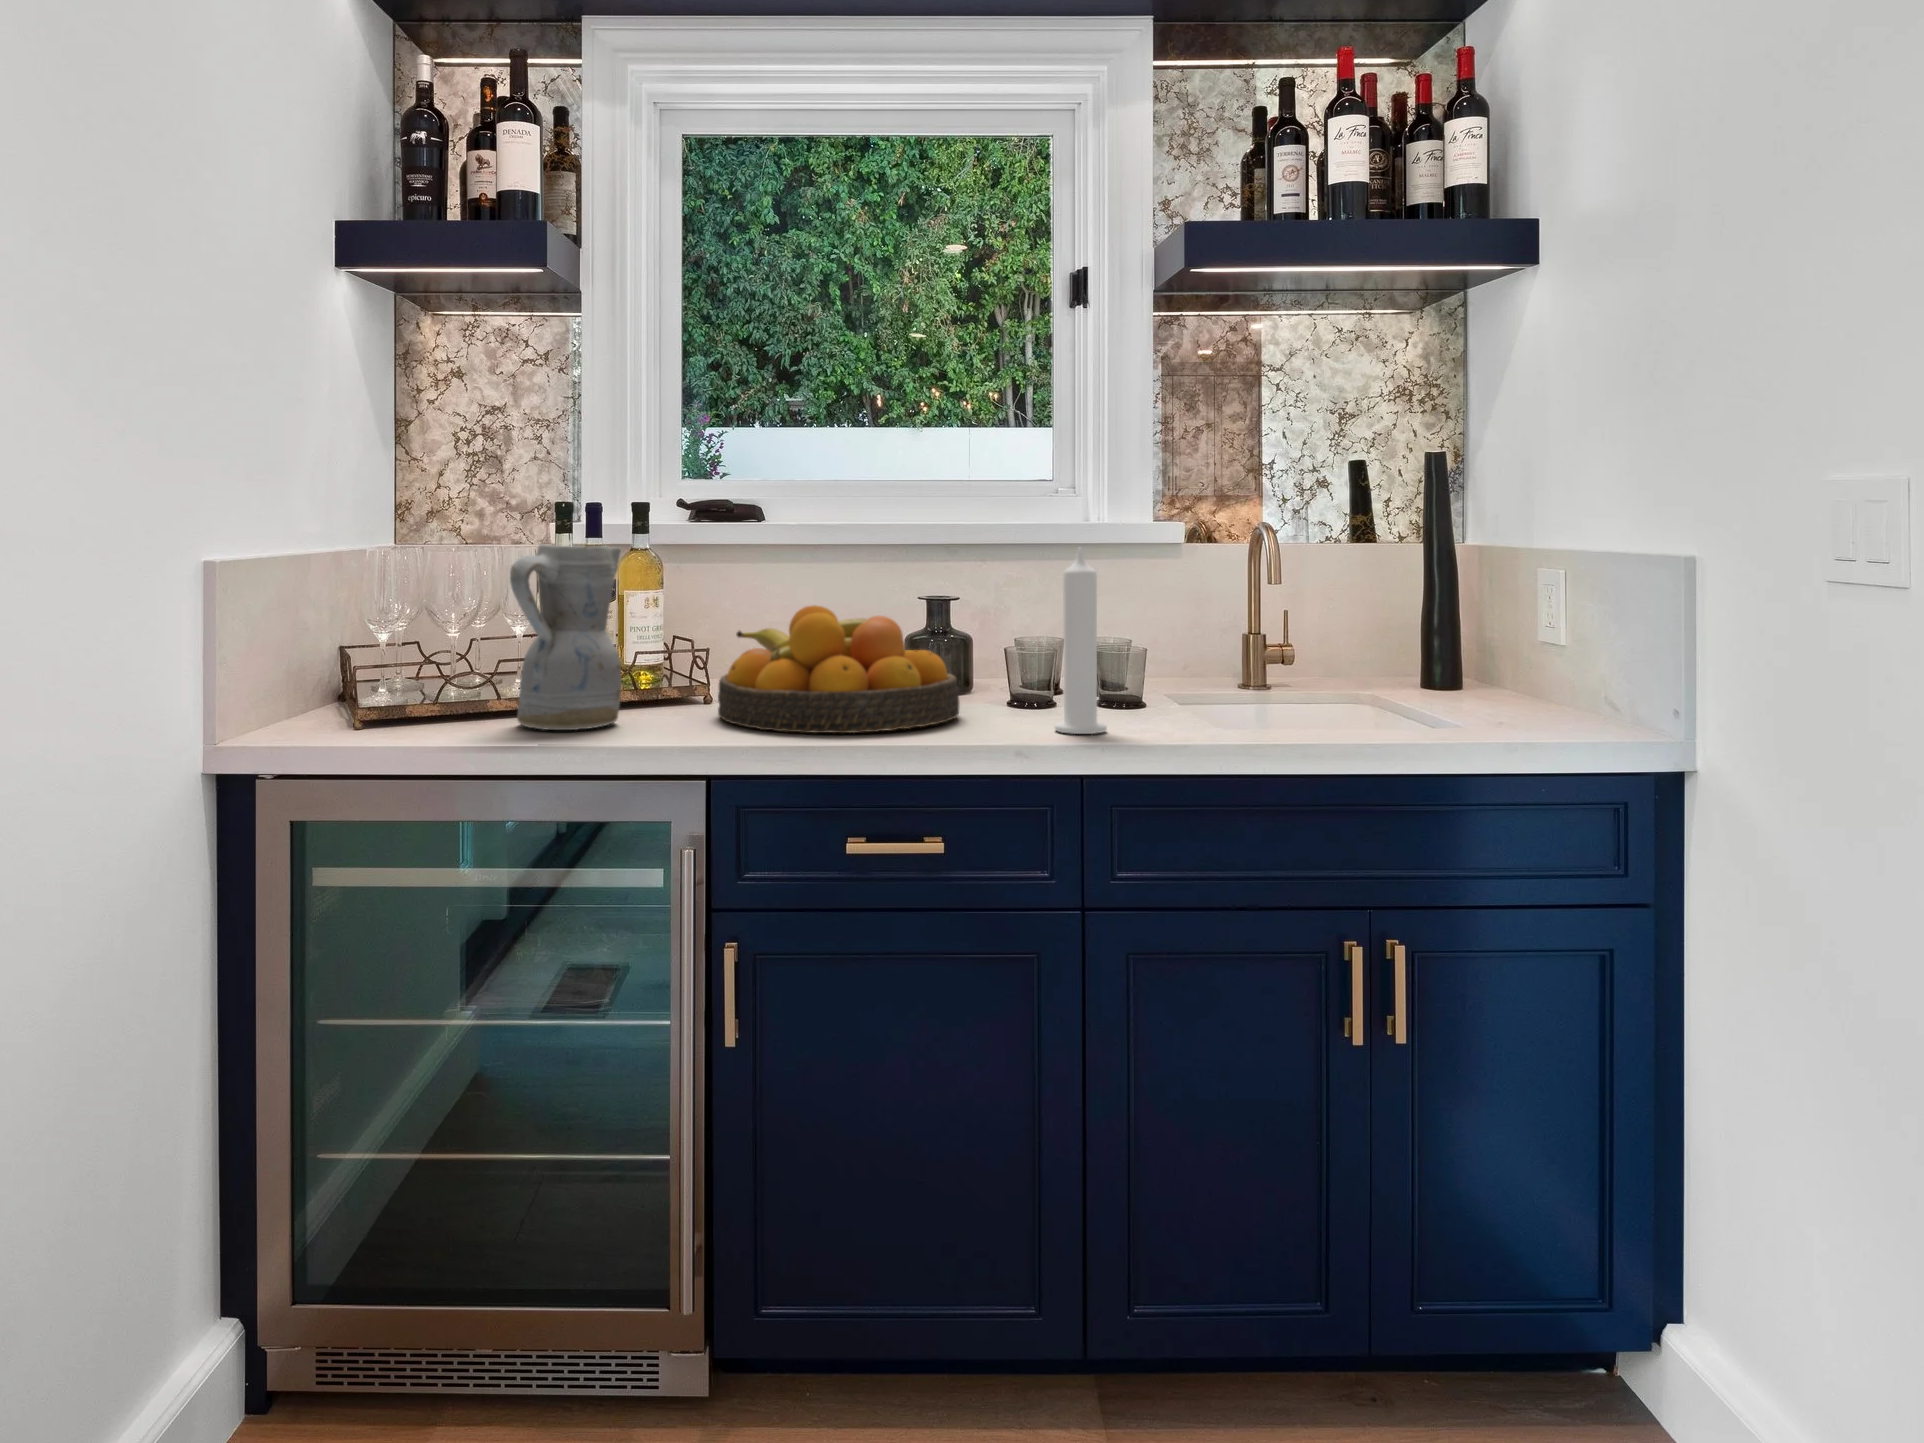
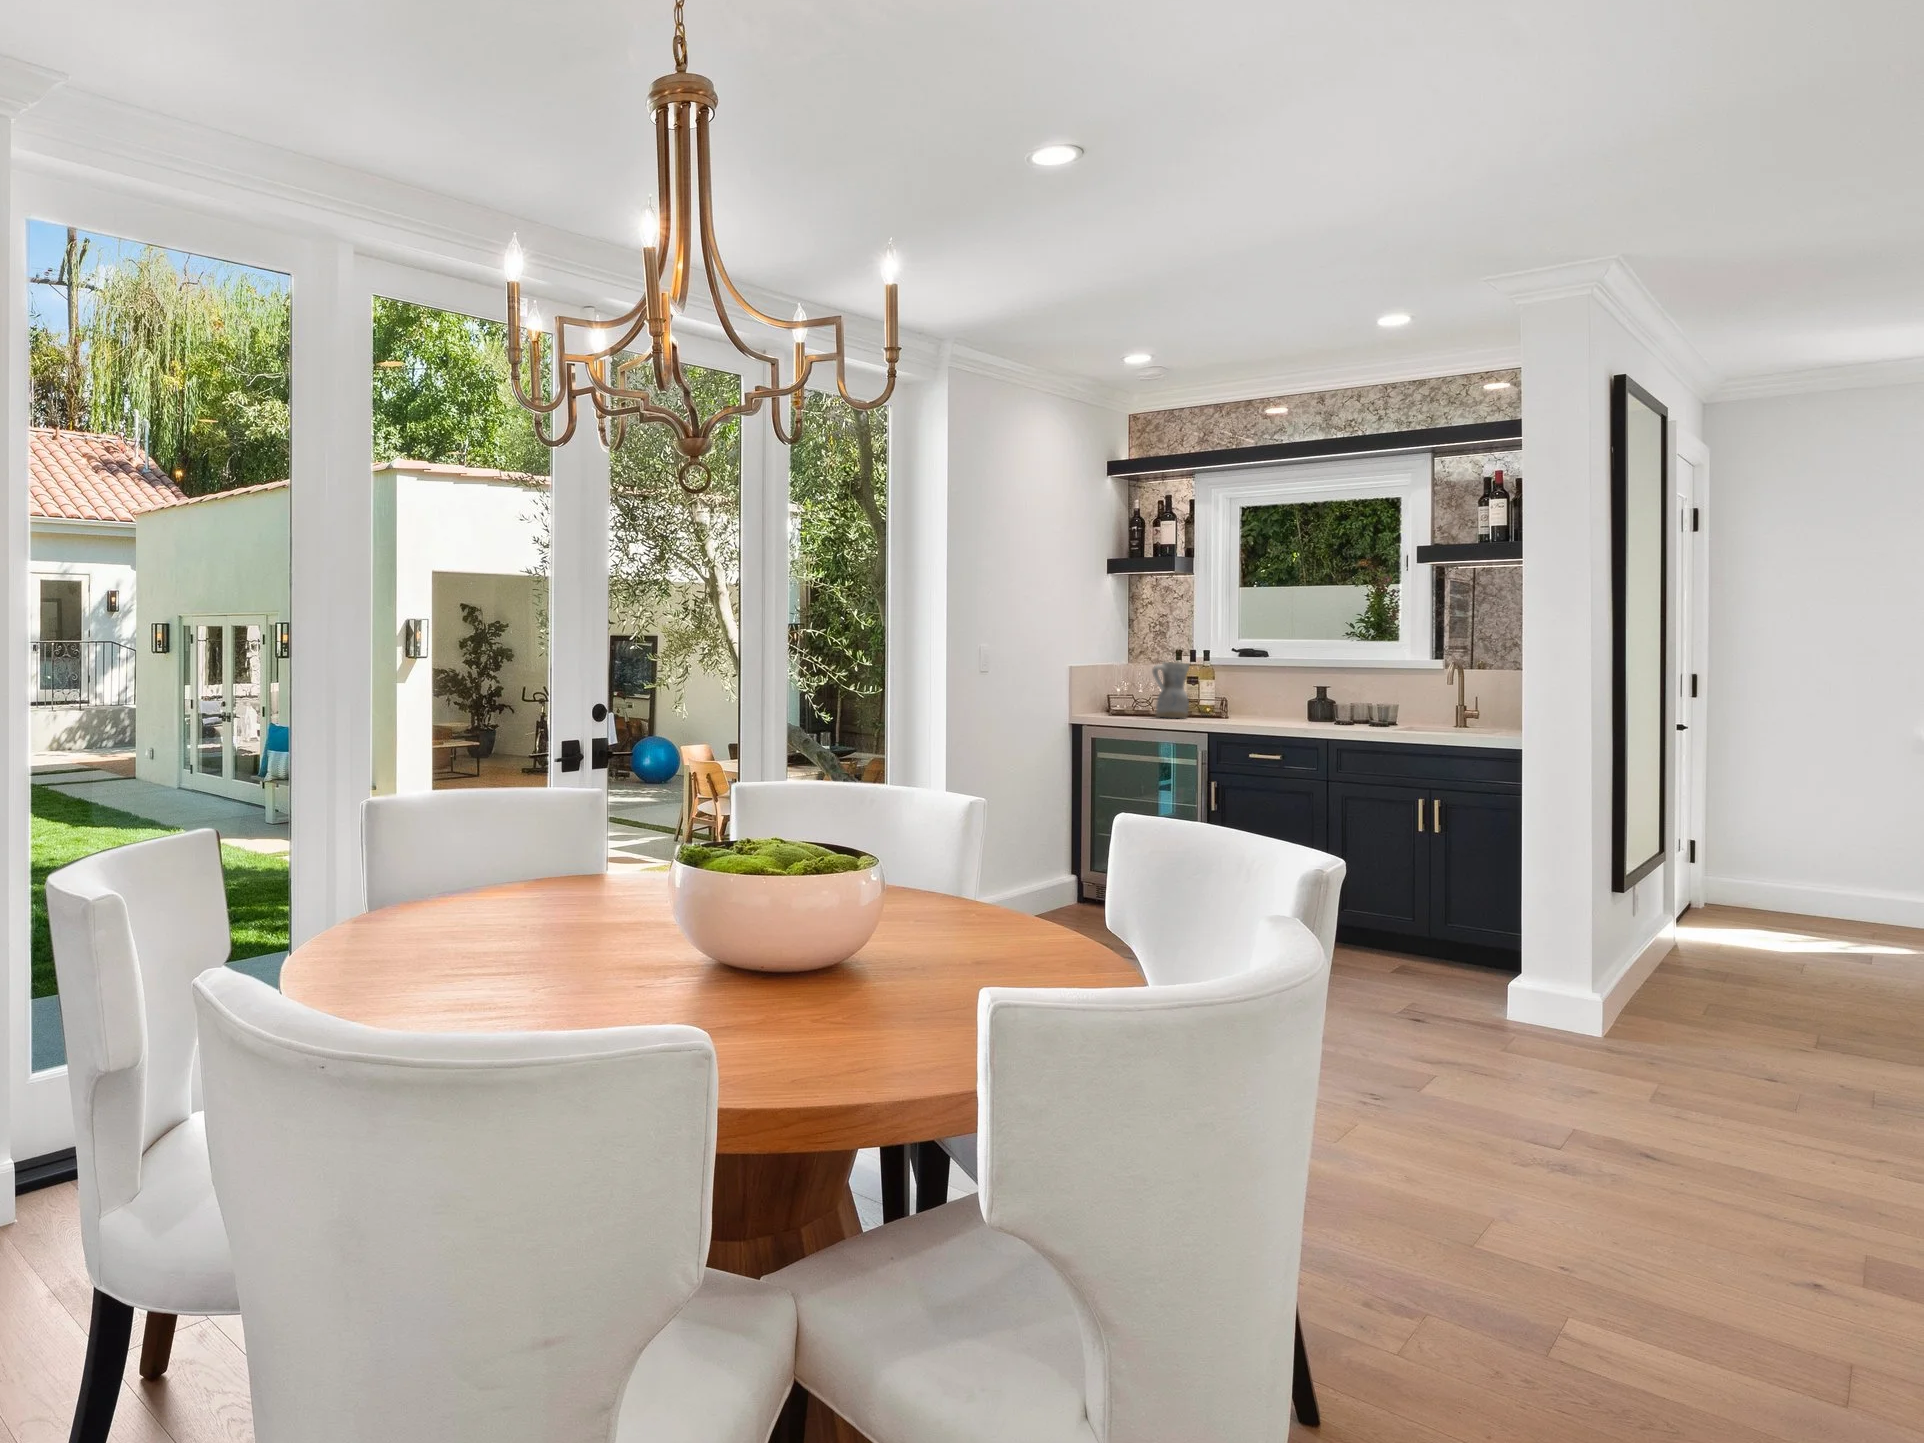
candle: present [1055,547,1107,734] -> none [1329,665,1348,726]
fruit bowl: present [718,605,959,733] -> none [1221,685,1308,723]

